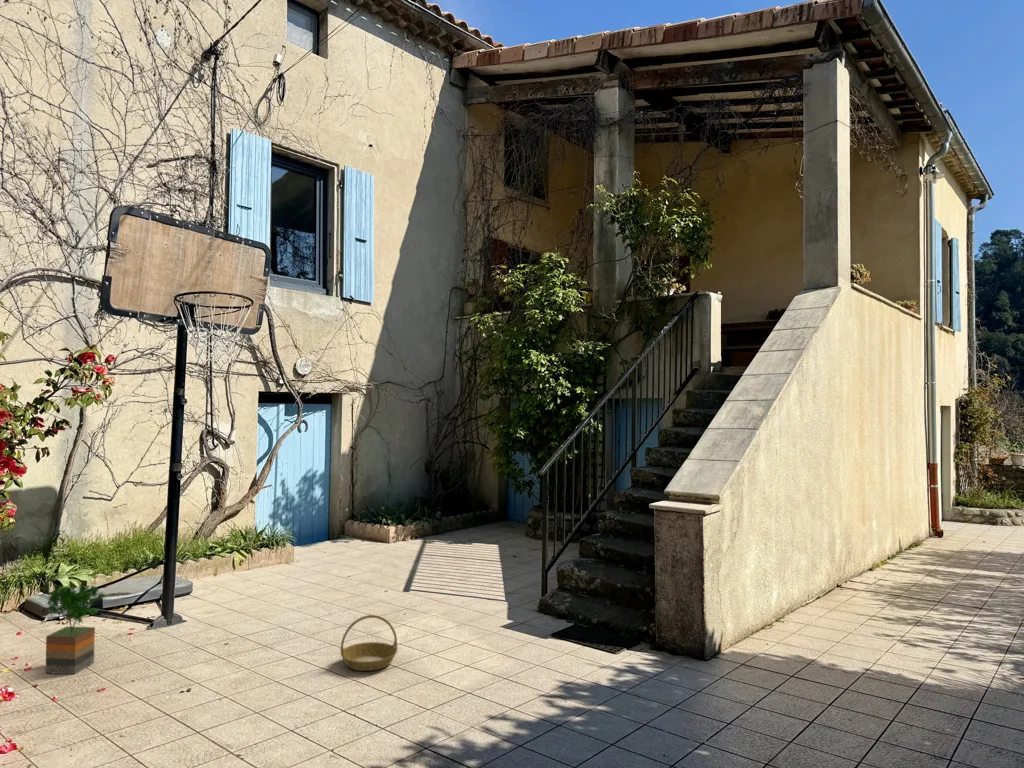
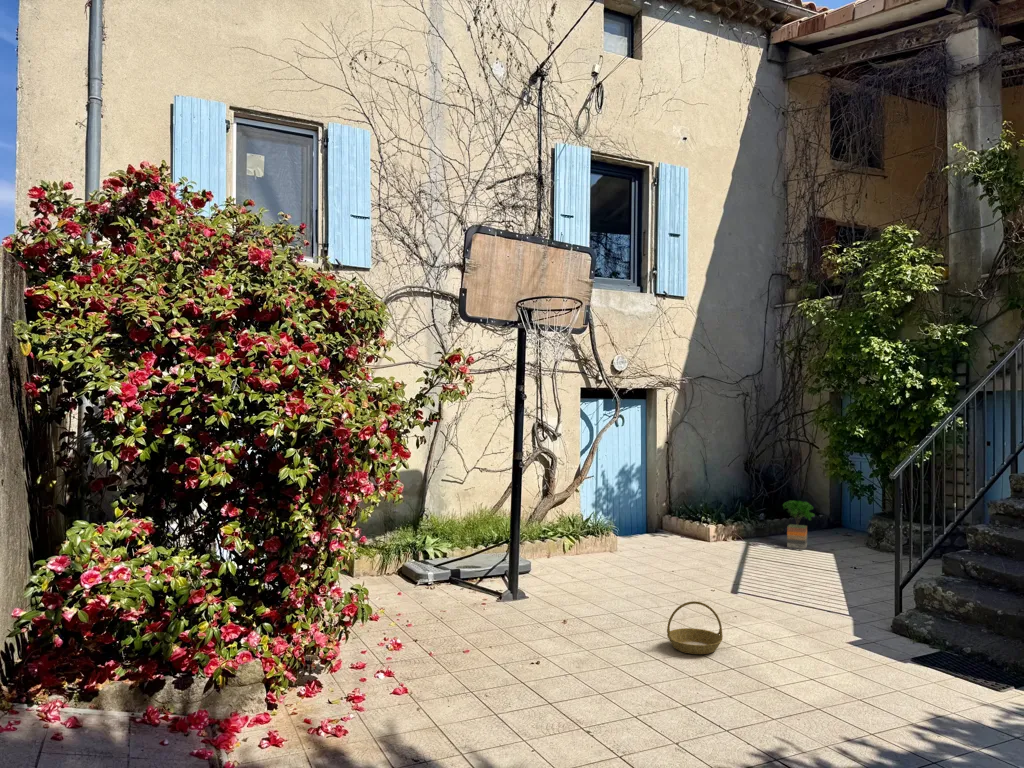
potted tree: present [45,585,105,674] -> present [783,501,814,549]

